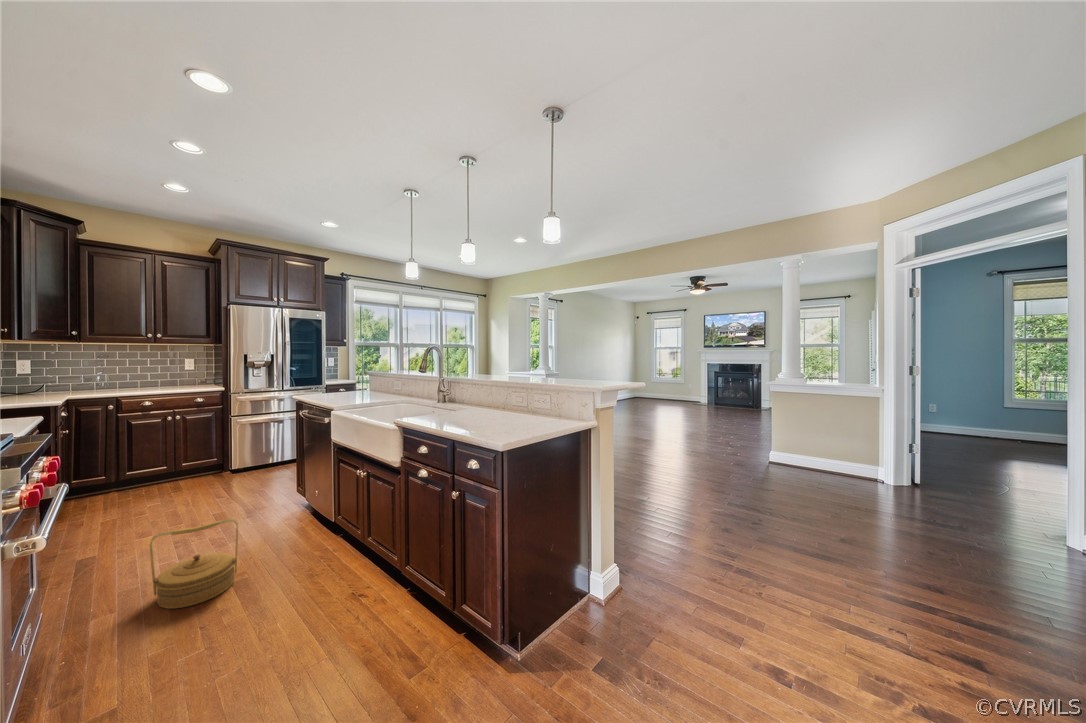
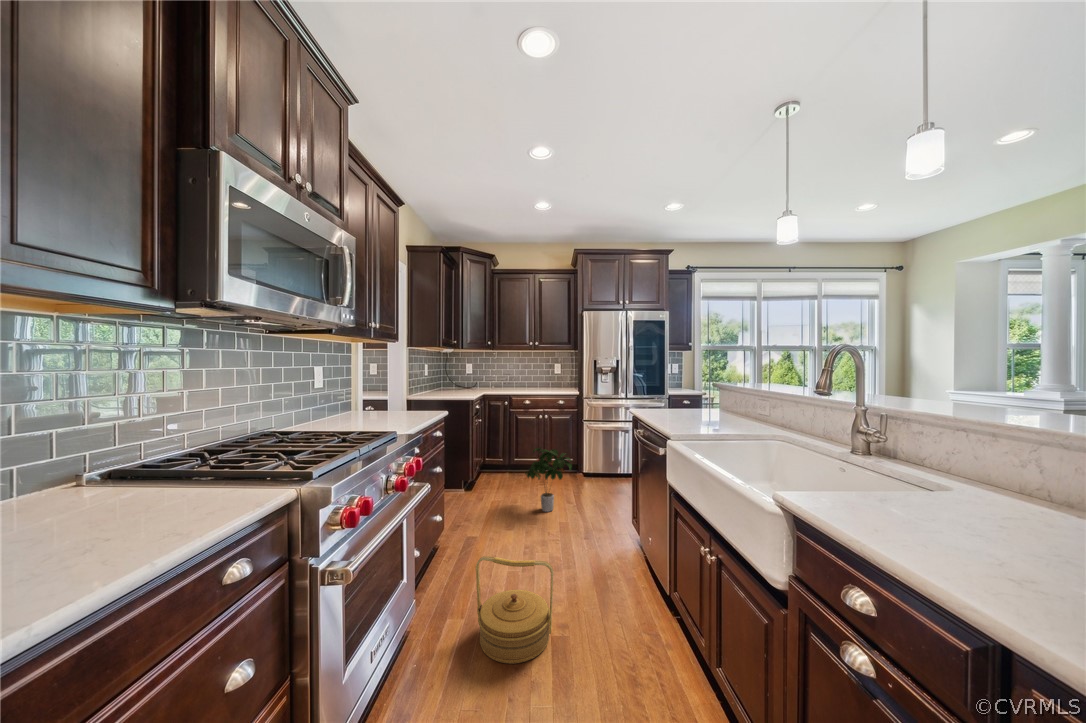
potted plant: none [159,446,227,511] -> present [525,448,572,512]

